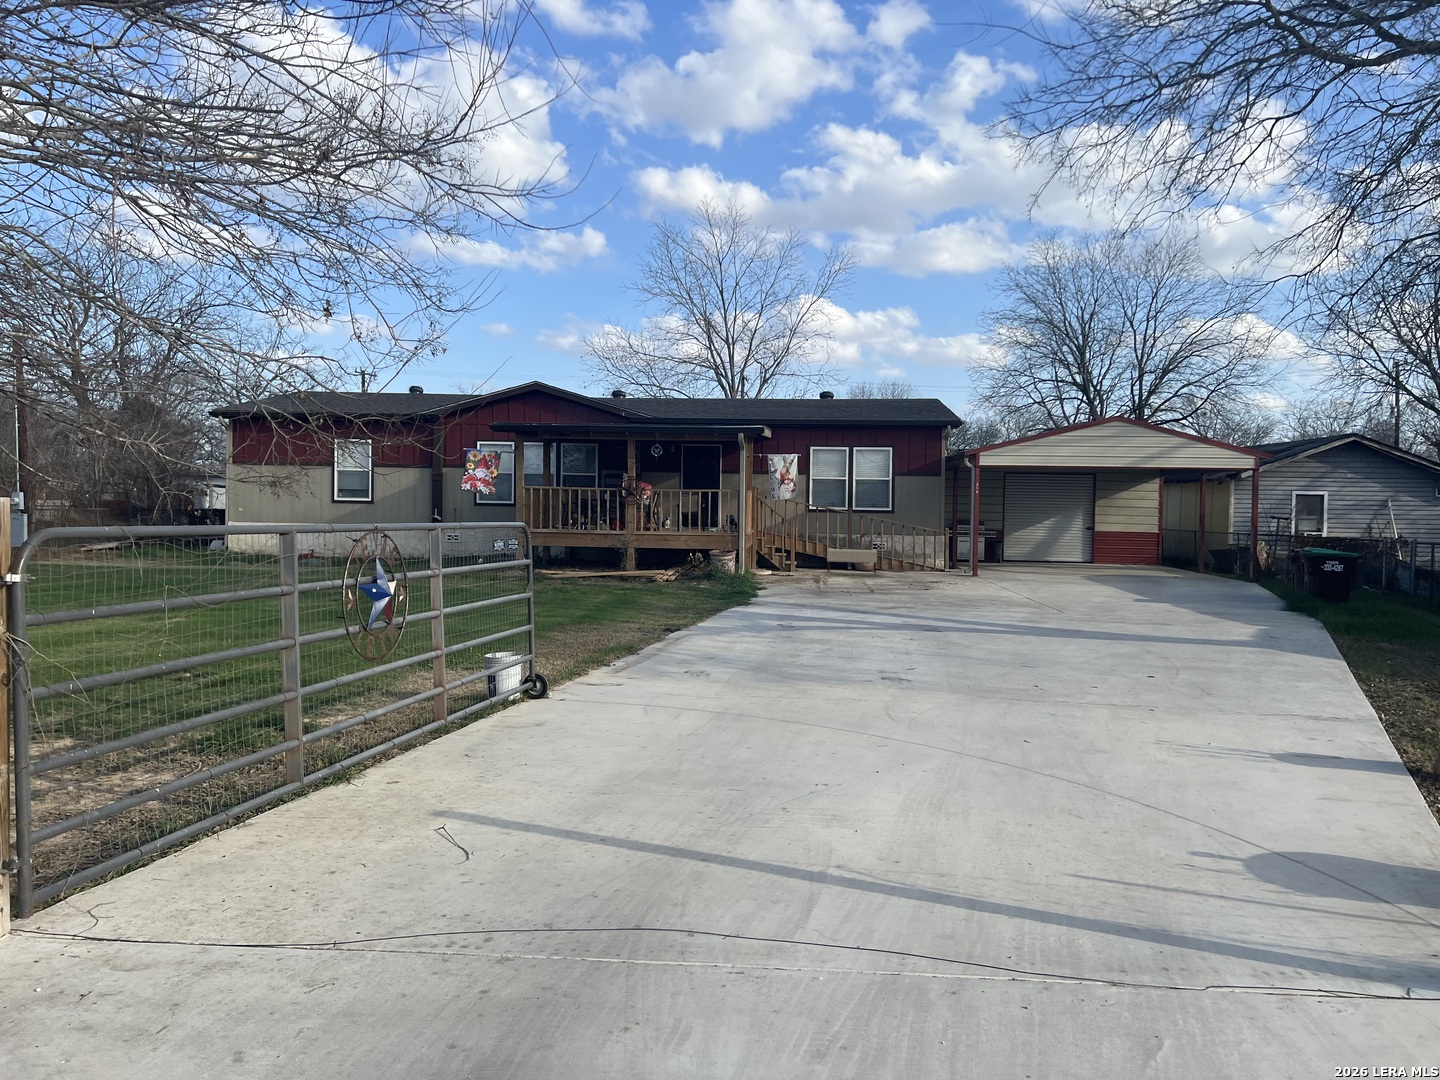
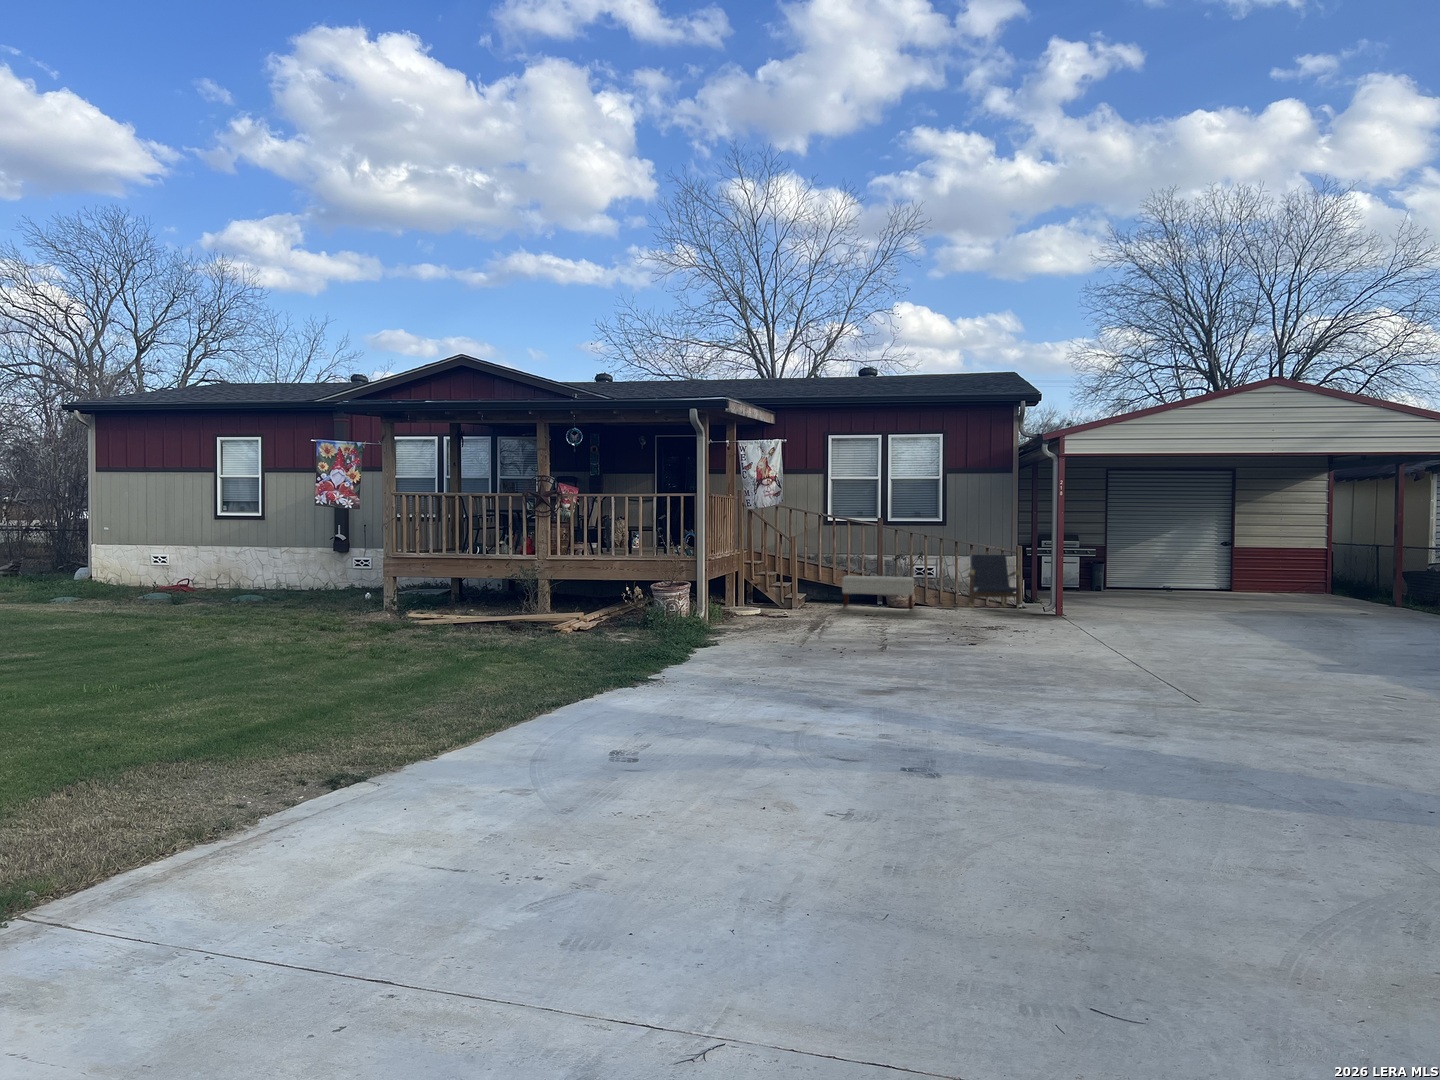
lounge chair: none [913,535,950,574] -> present [968,555,1020,611]

